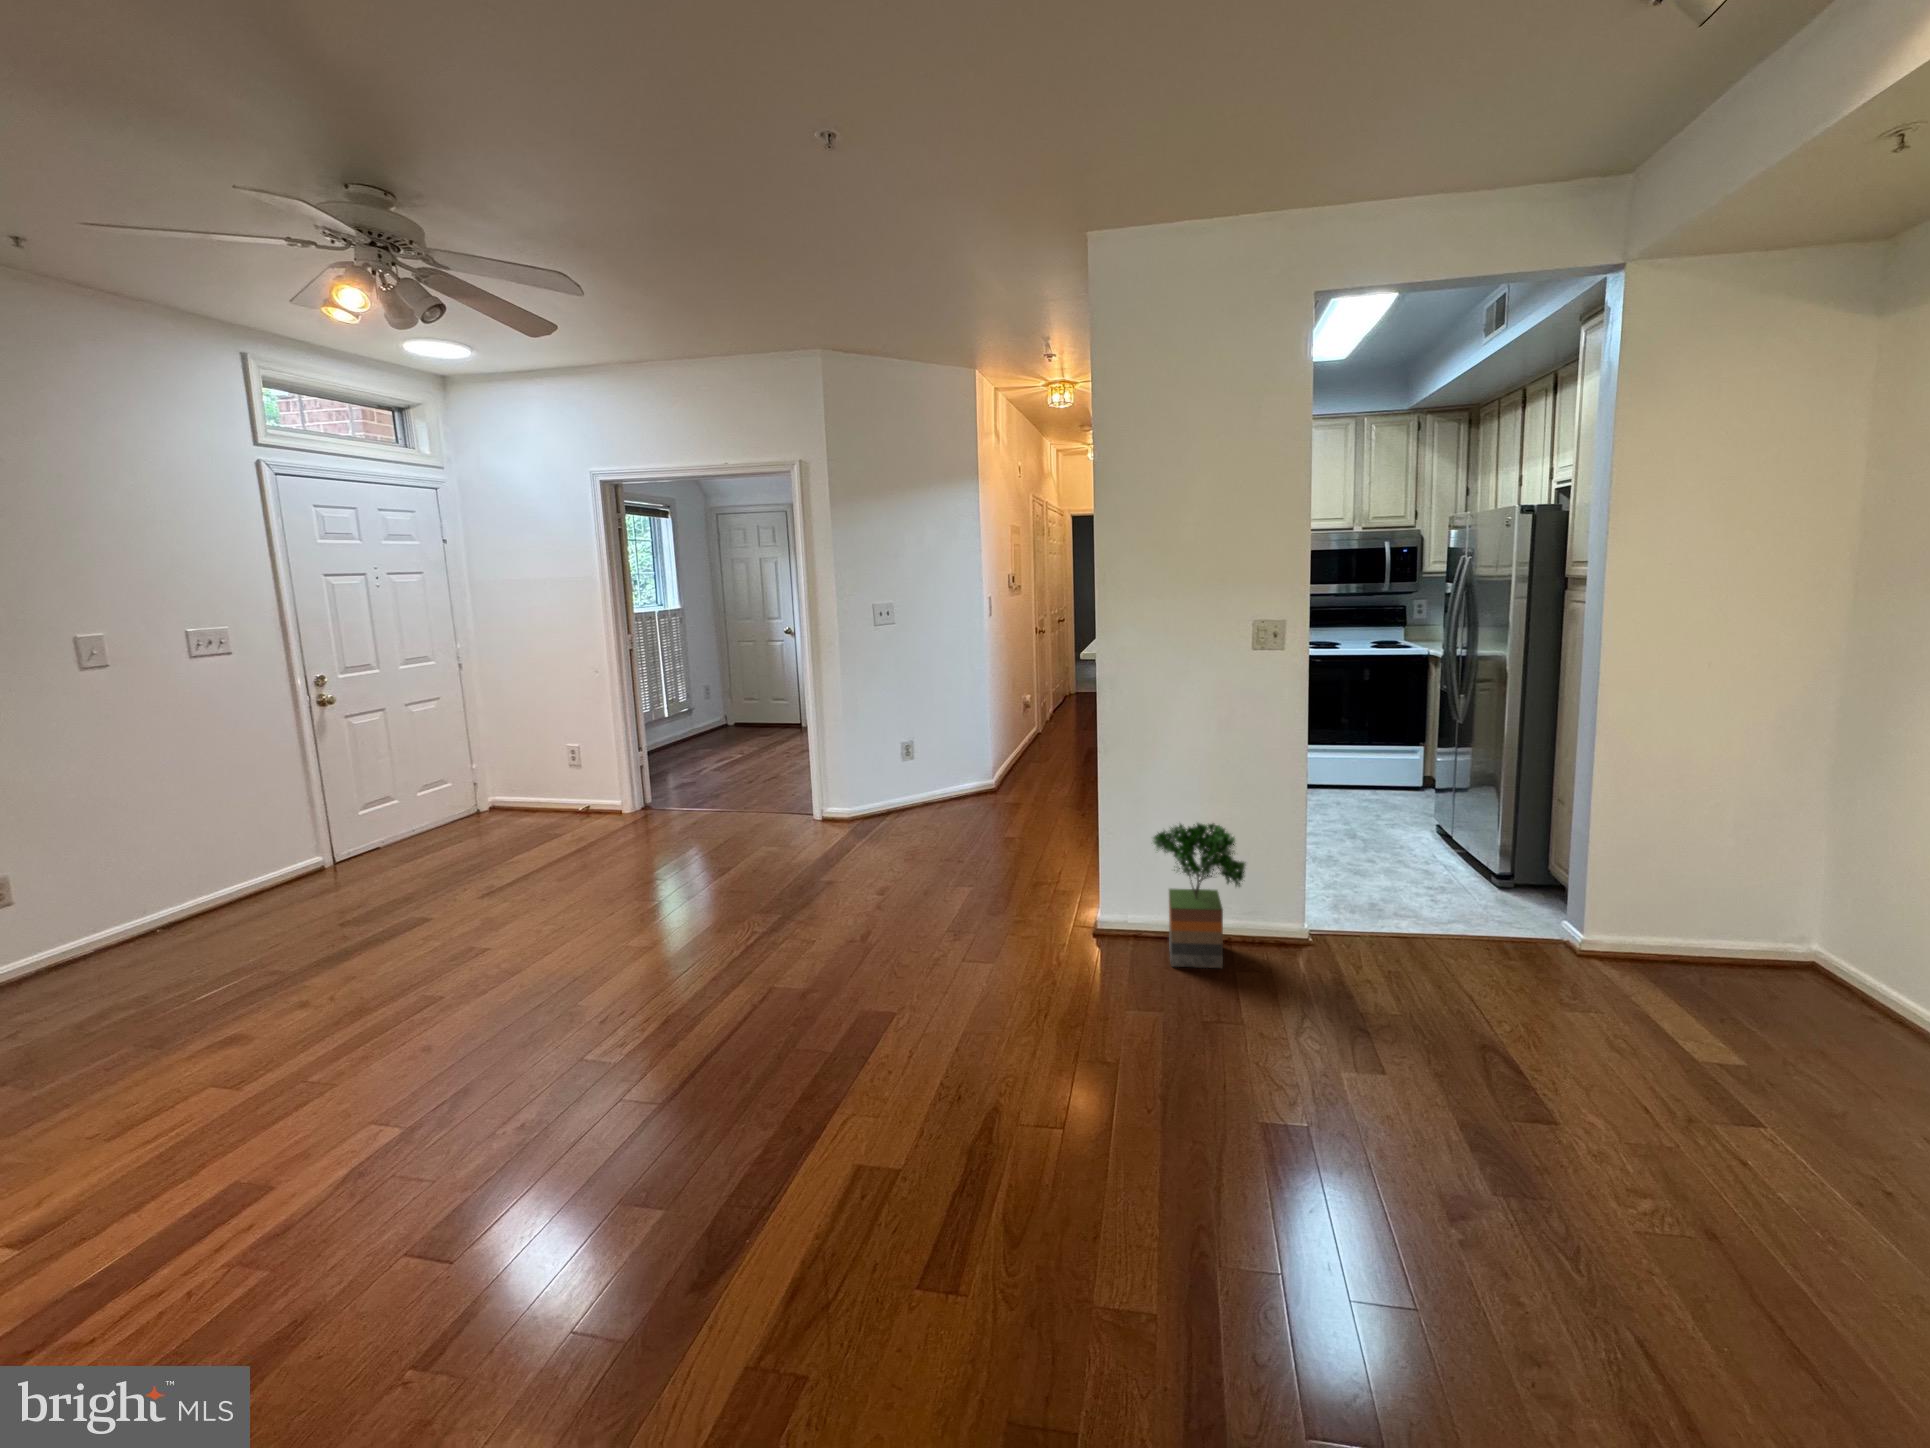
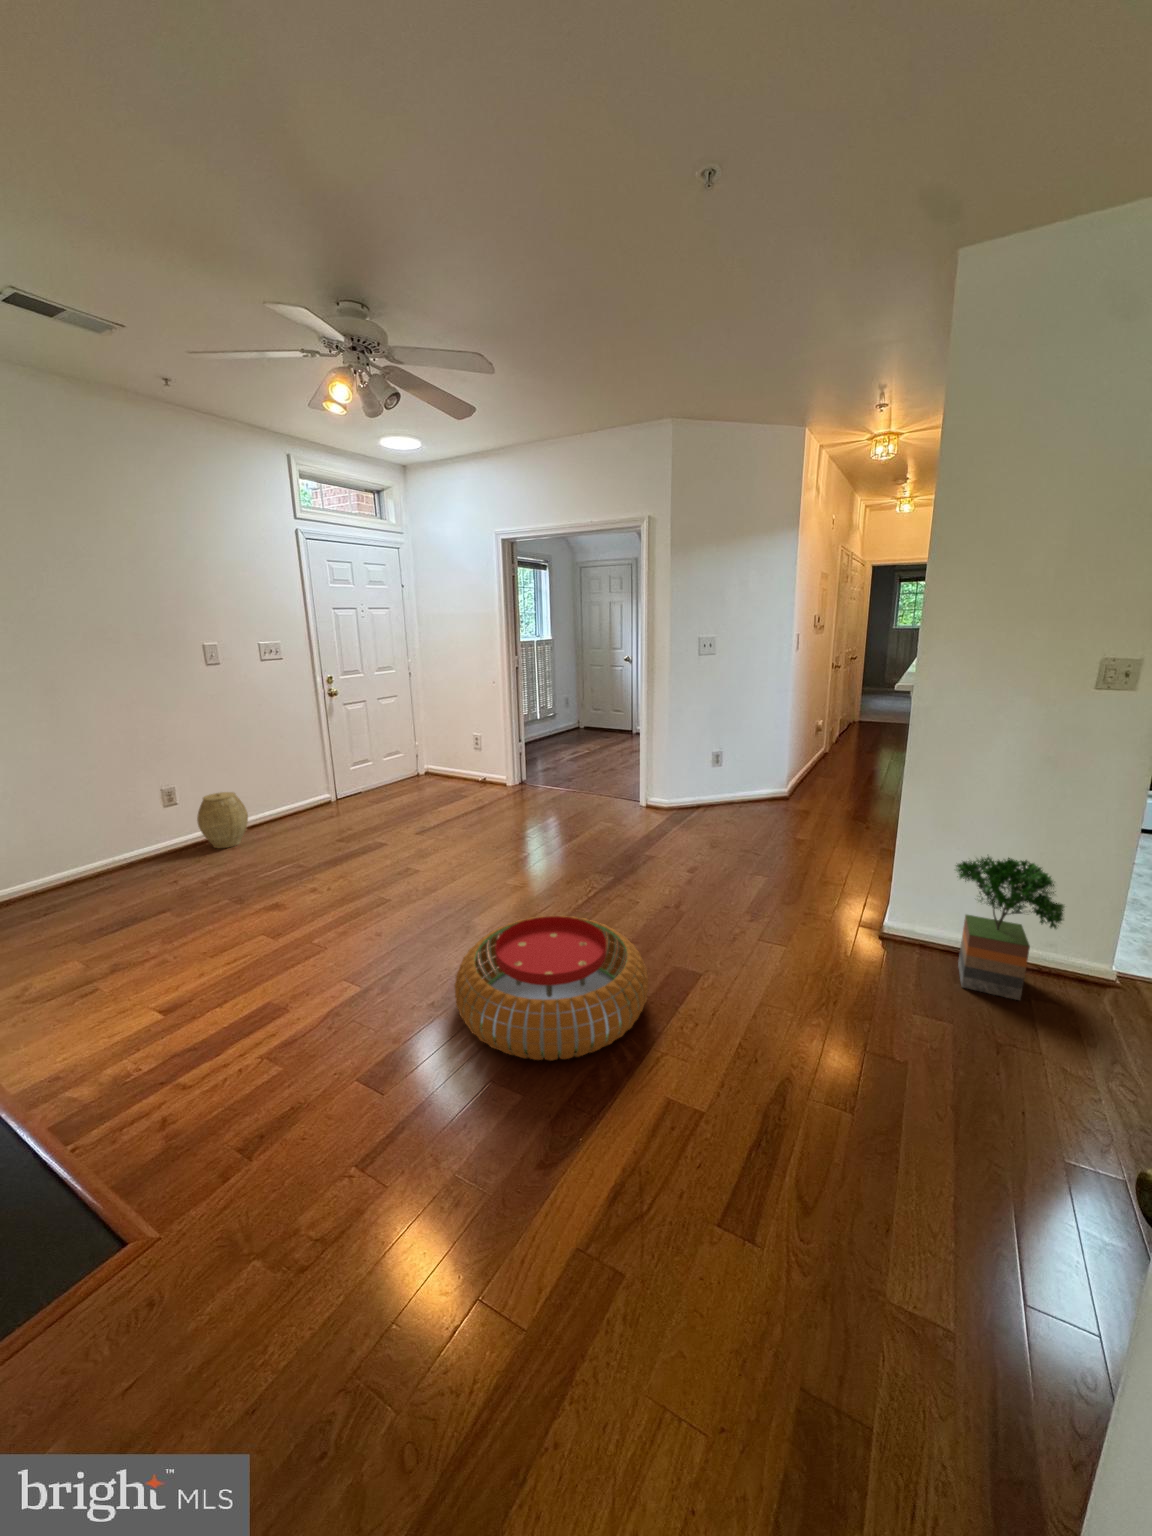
woven basket: none [37,878,150,978] -> present [197,792,248,848]
pouf: none [563,967,834,1162] -> present [454,916,648,1060]

